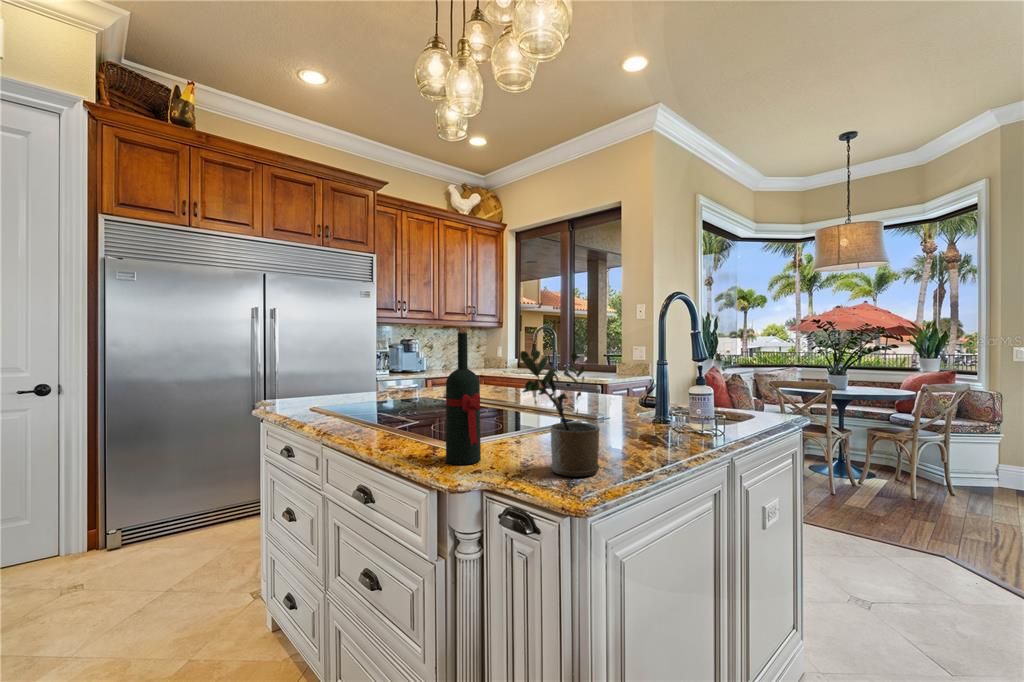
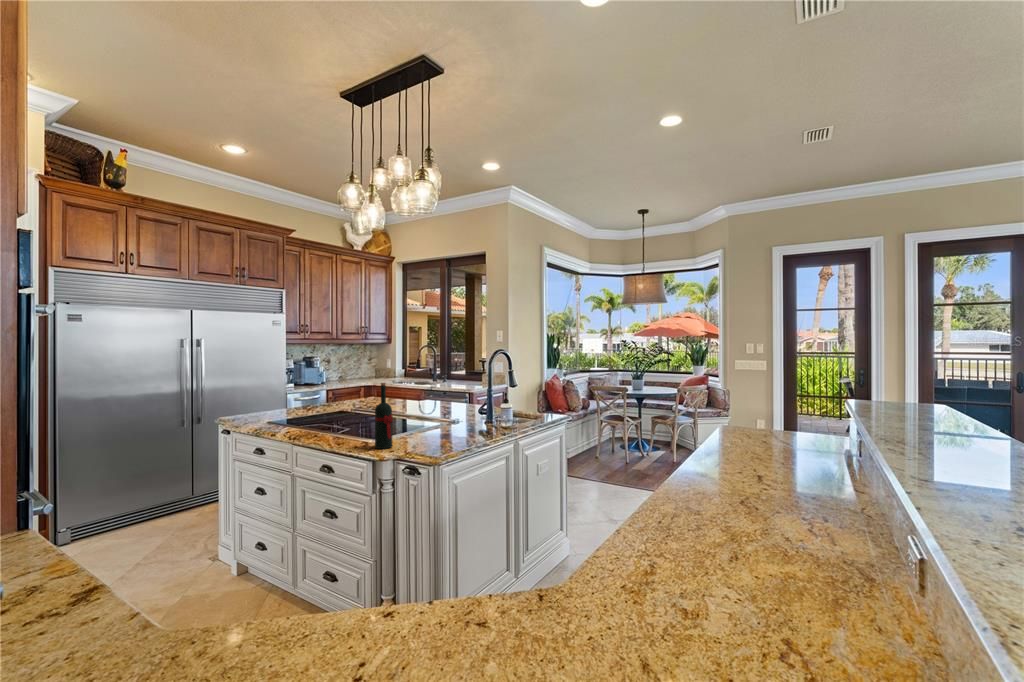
potted plant: present [520,350,600,477] -> none [412,394,448,450]

